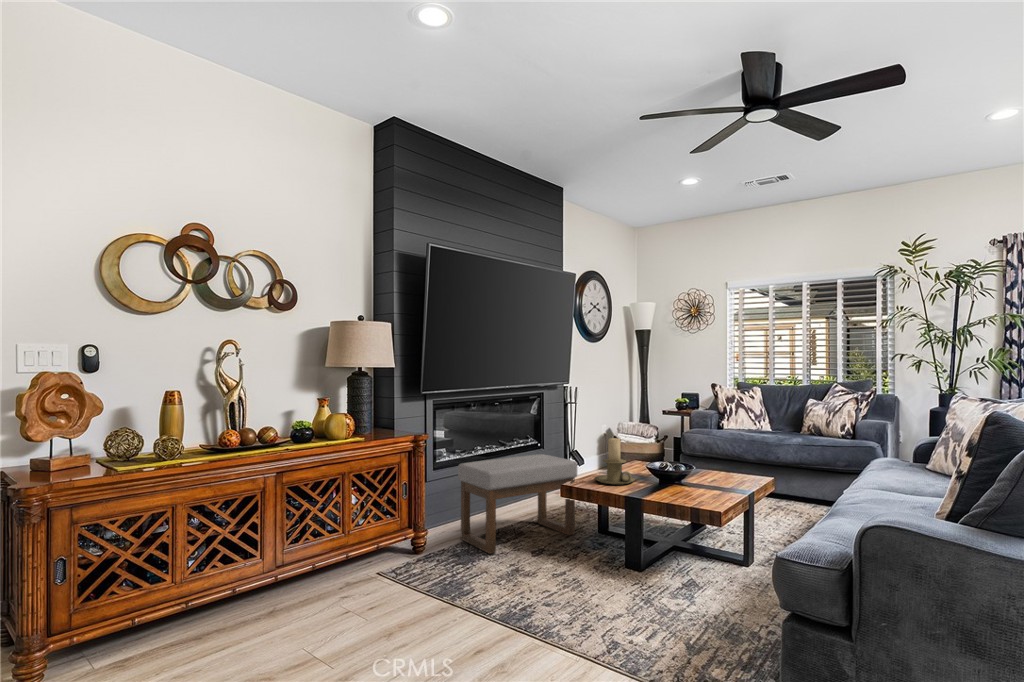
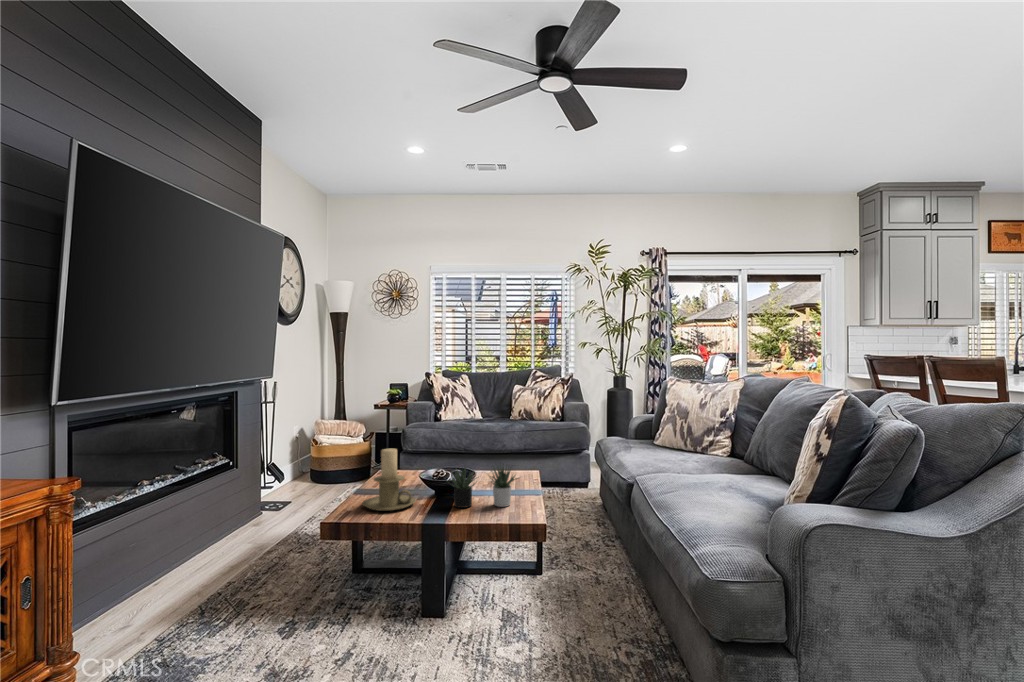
ottoman: present [458,454,577,554] -> none [134,480,326,658]
succulent plant: none [652,455,716,495] -> present [451,466,515,508]

